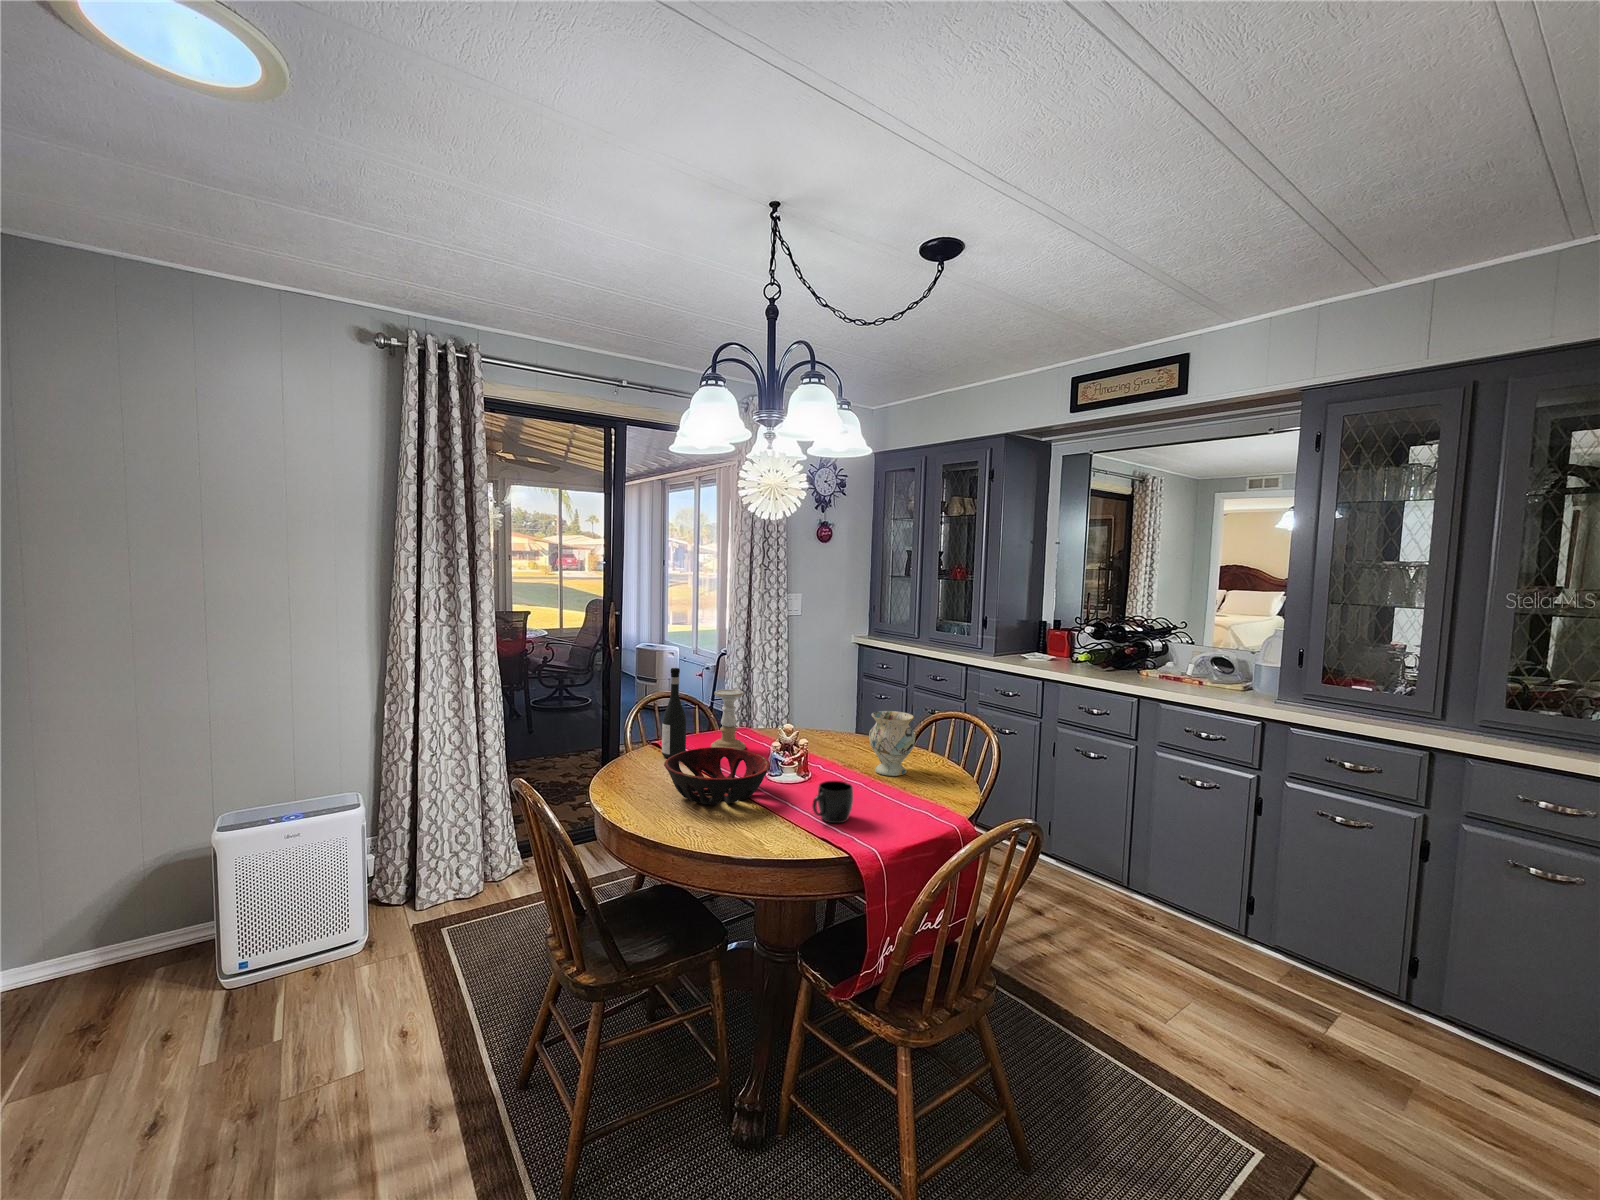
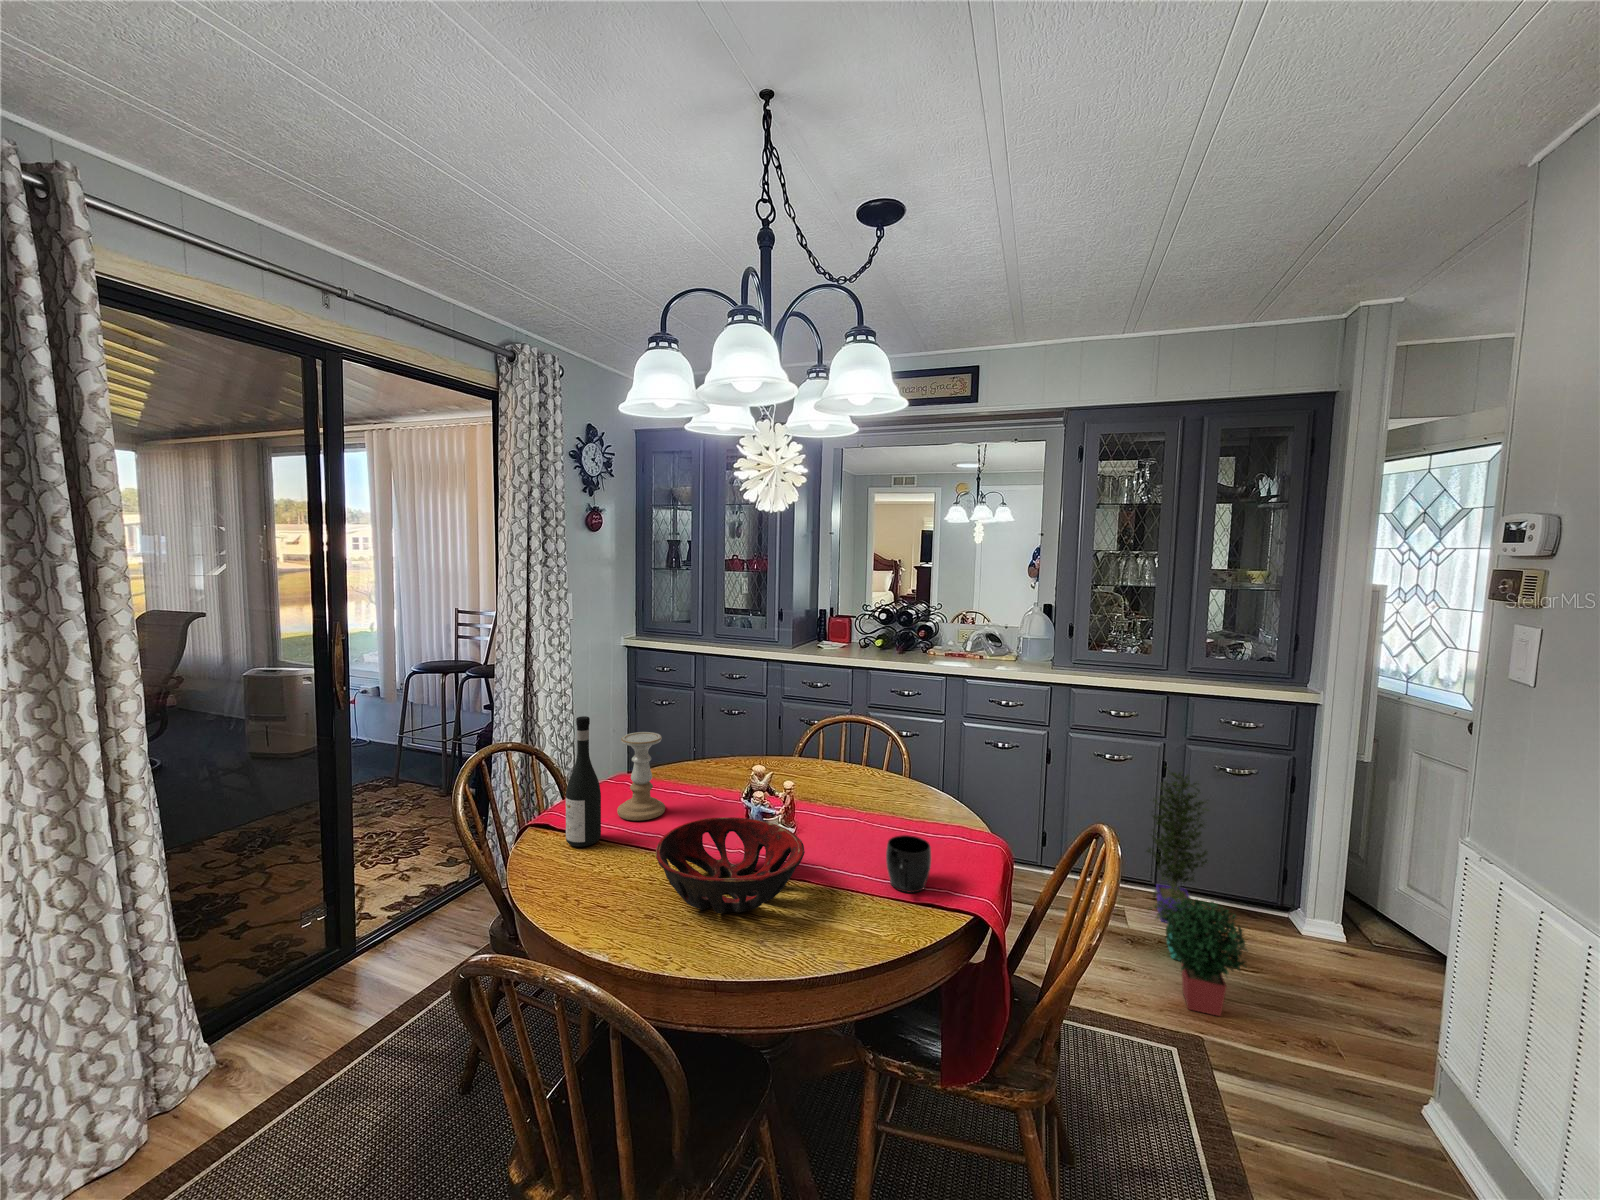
vase: present [869,711,915,776] -> none [838,731,891,808]
potted plant: none [1259,830,1435,1118] -> present [1147,767,1247,1016]

